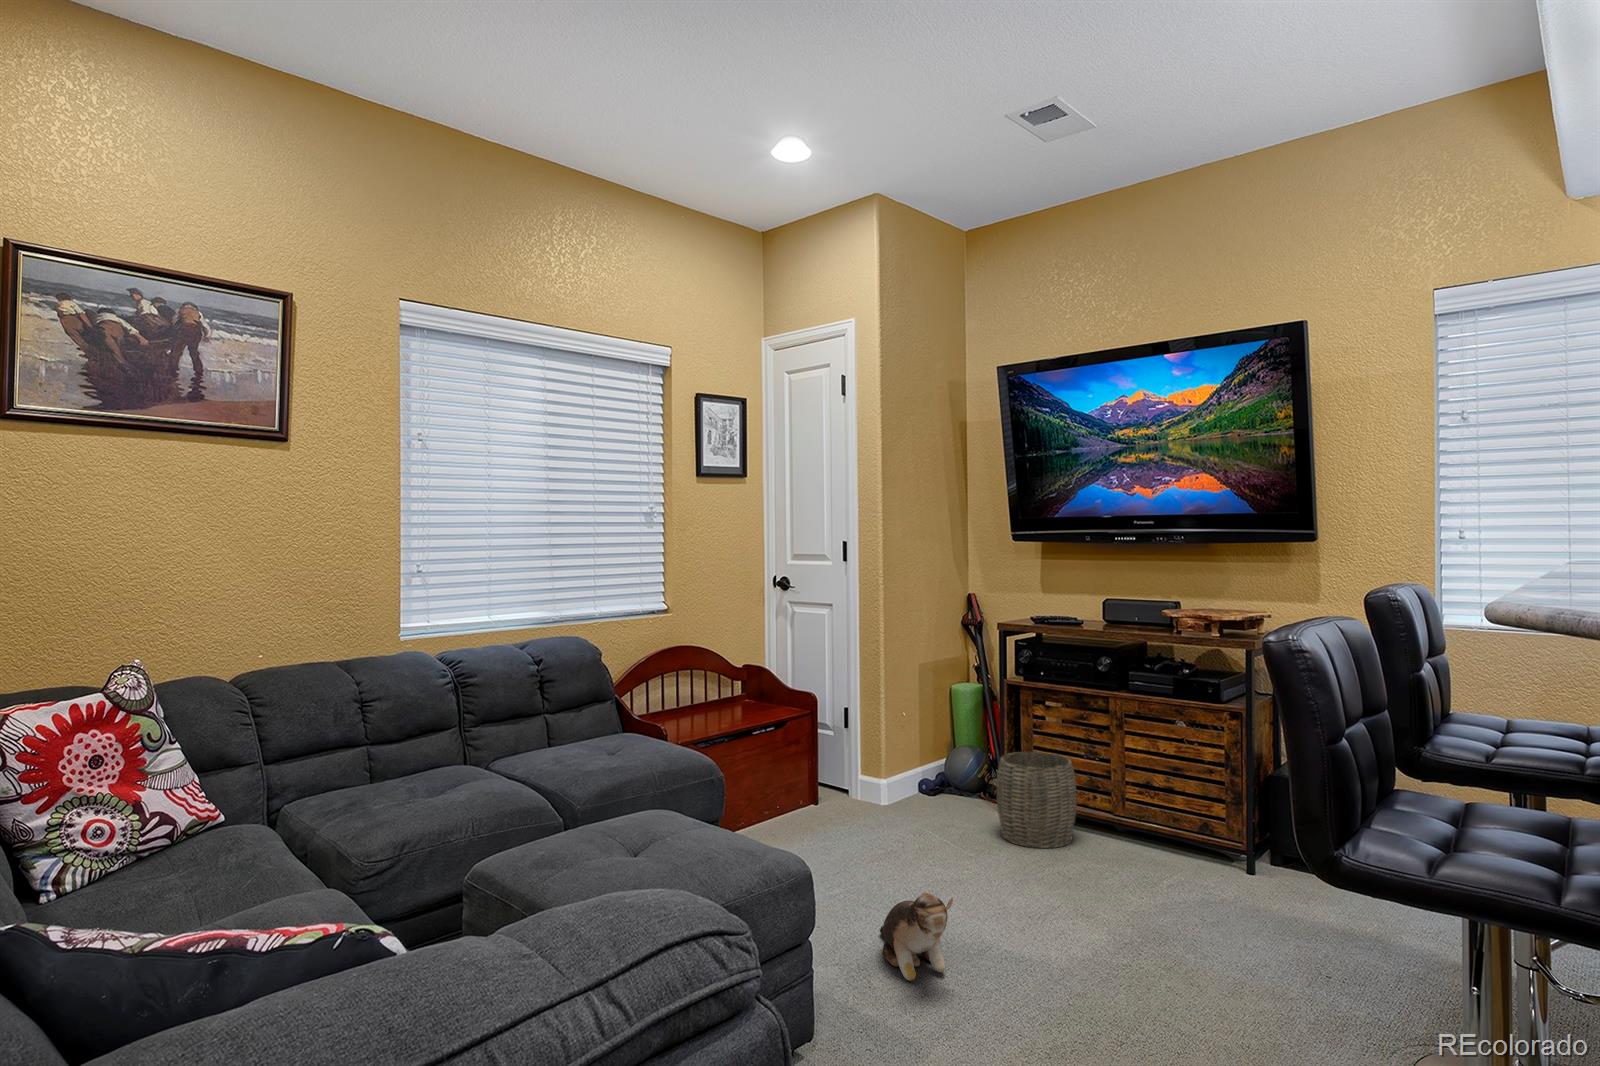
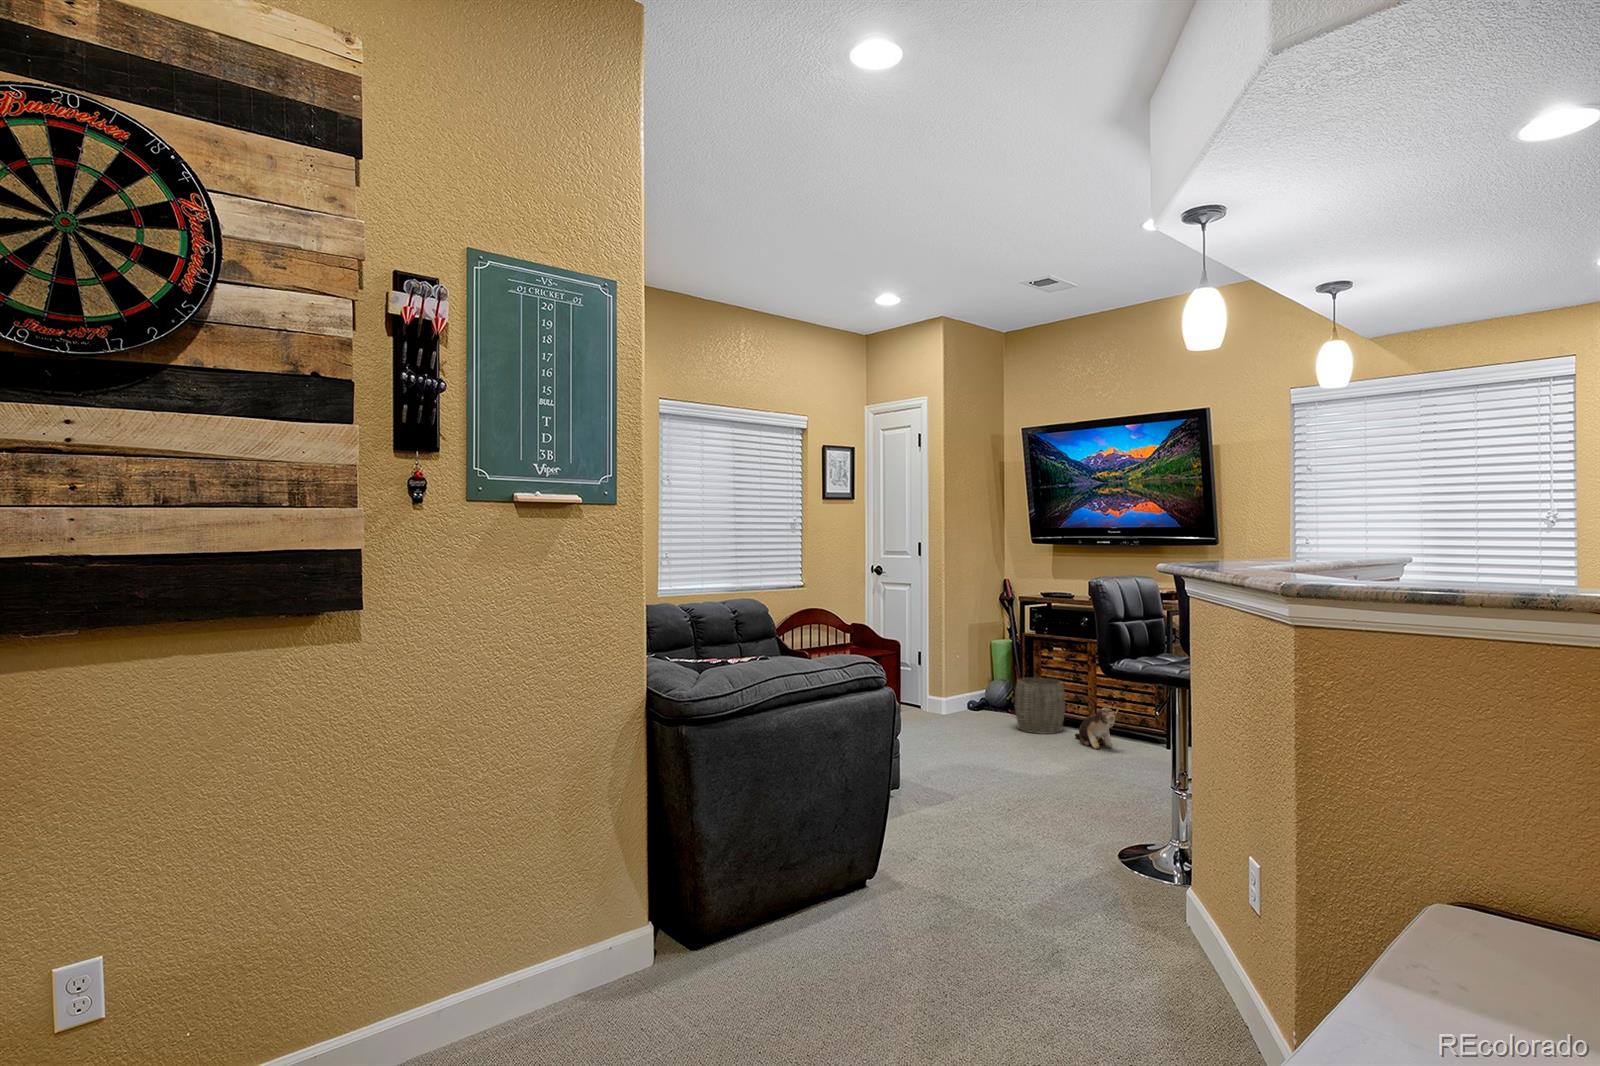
plush toy: present [880,893,953,981] -> present [1075,707,1119,749]

